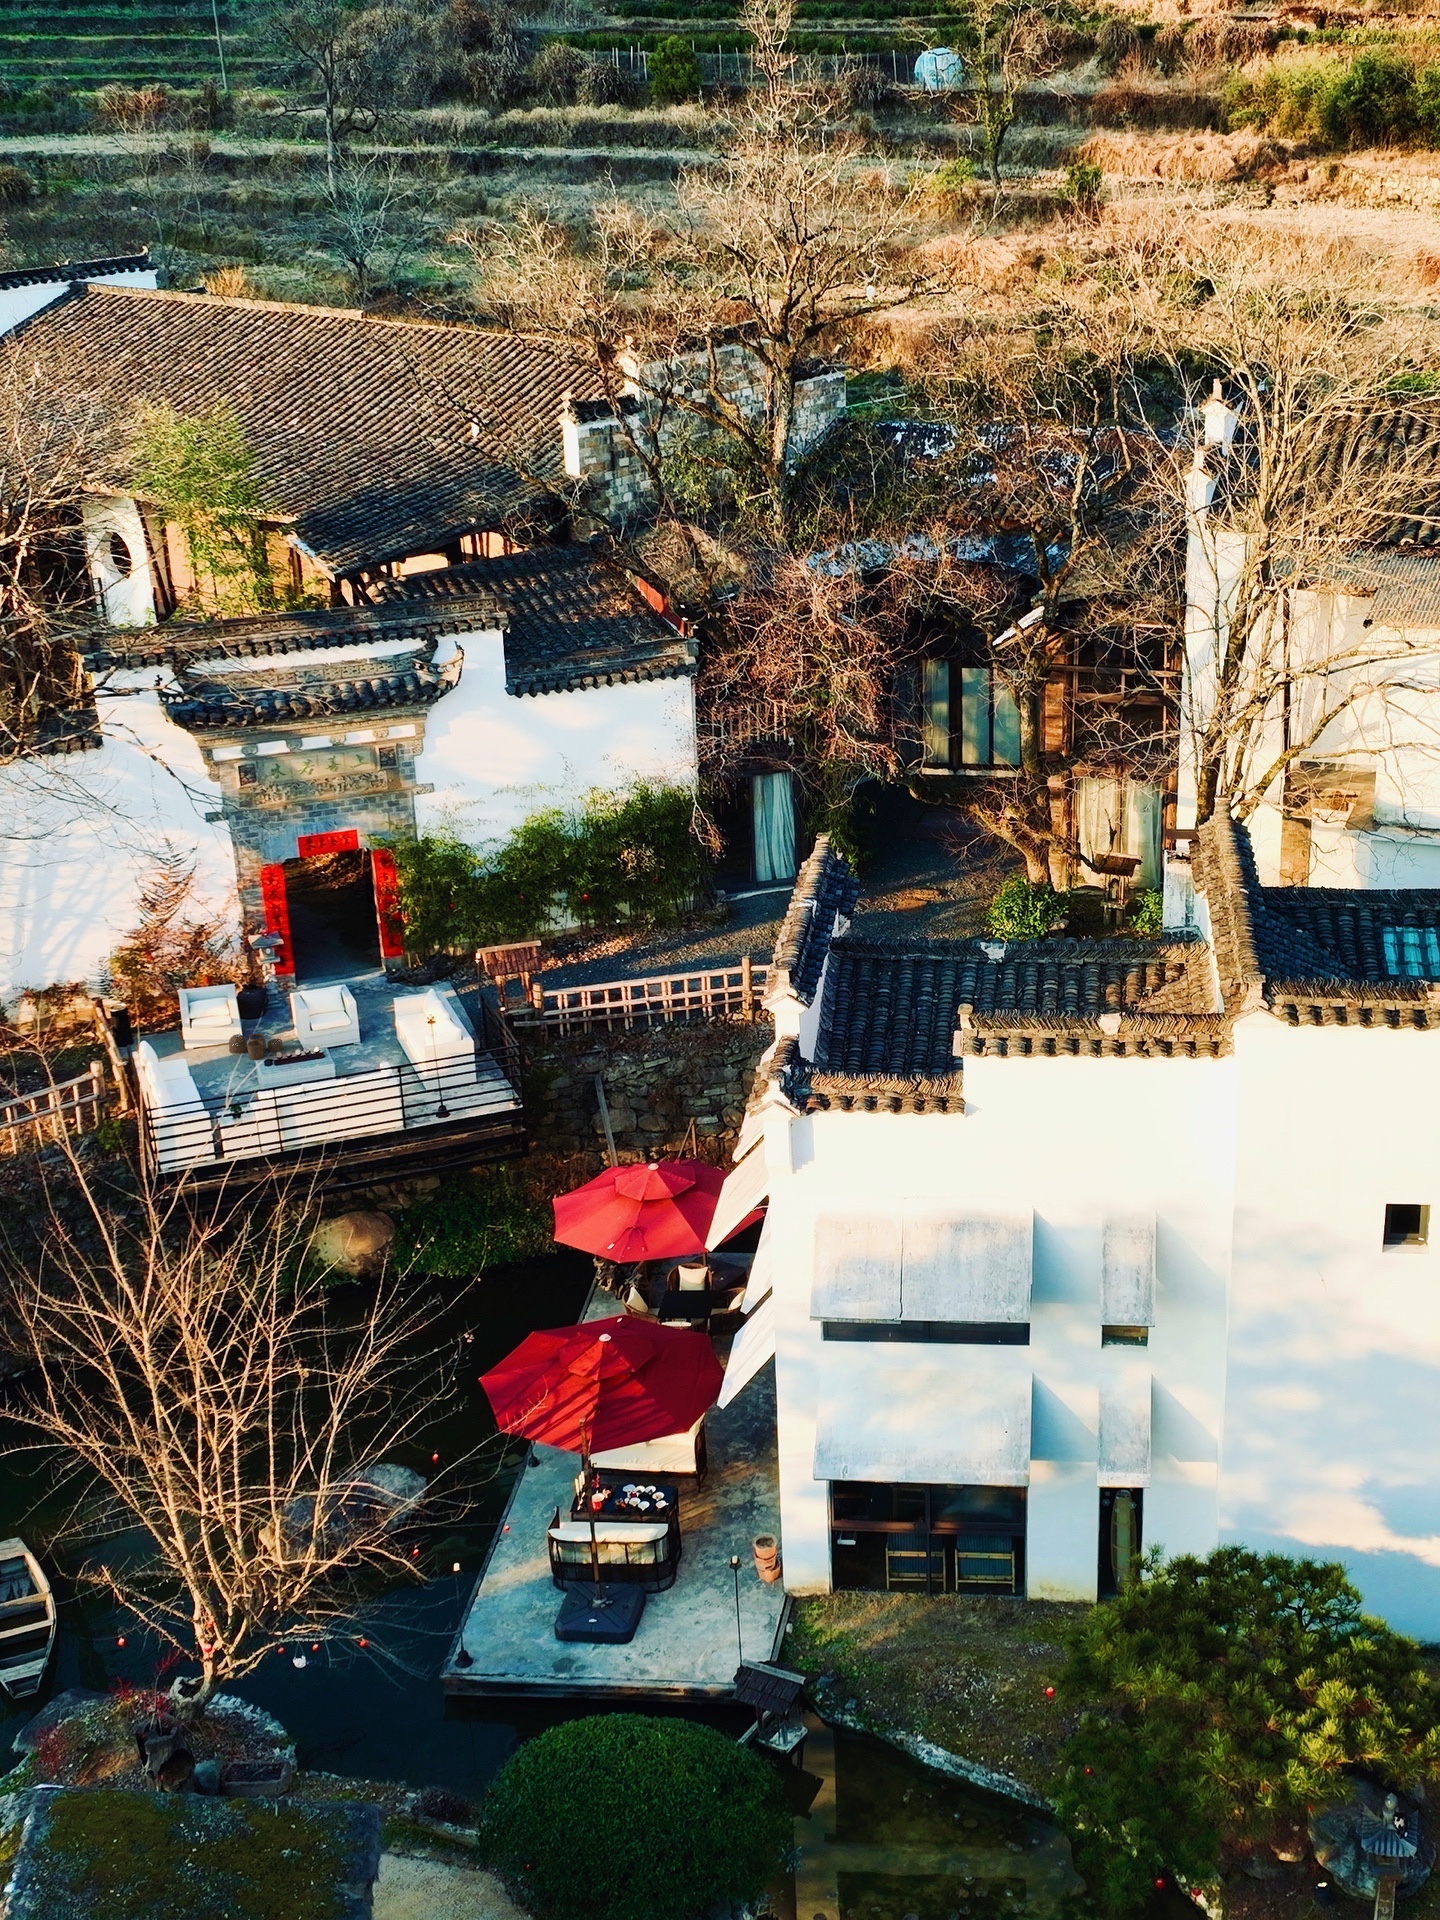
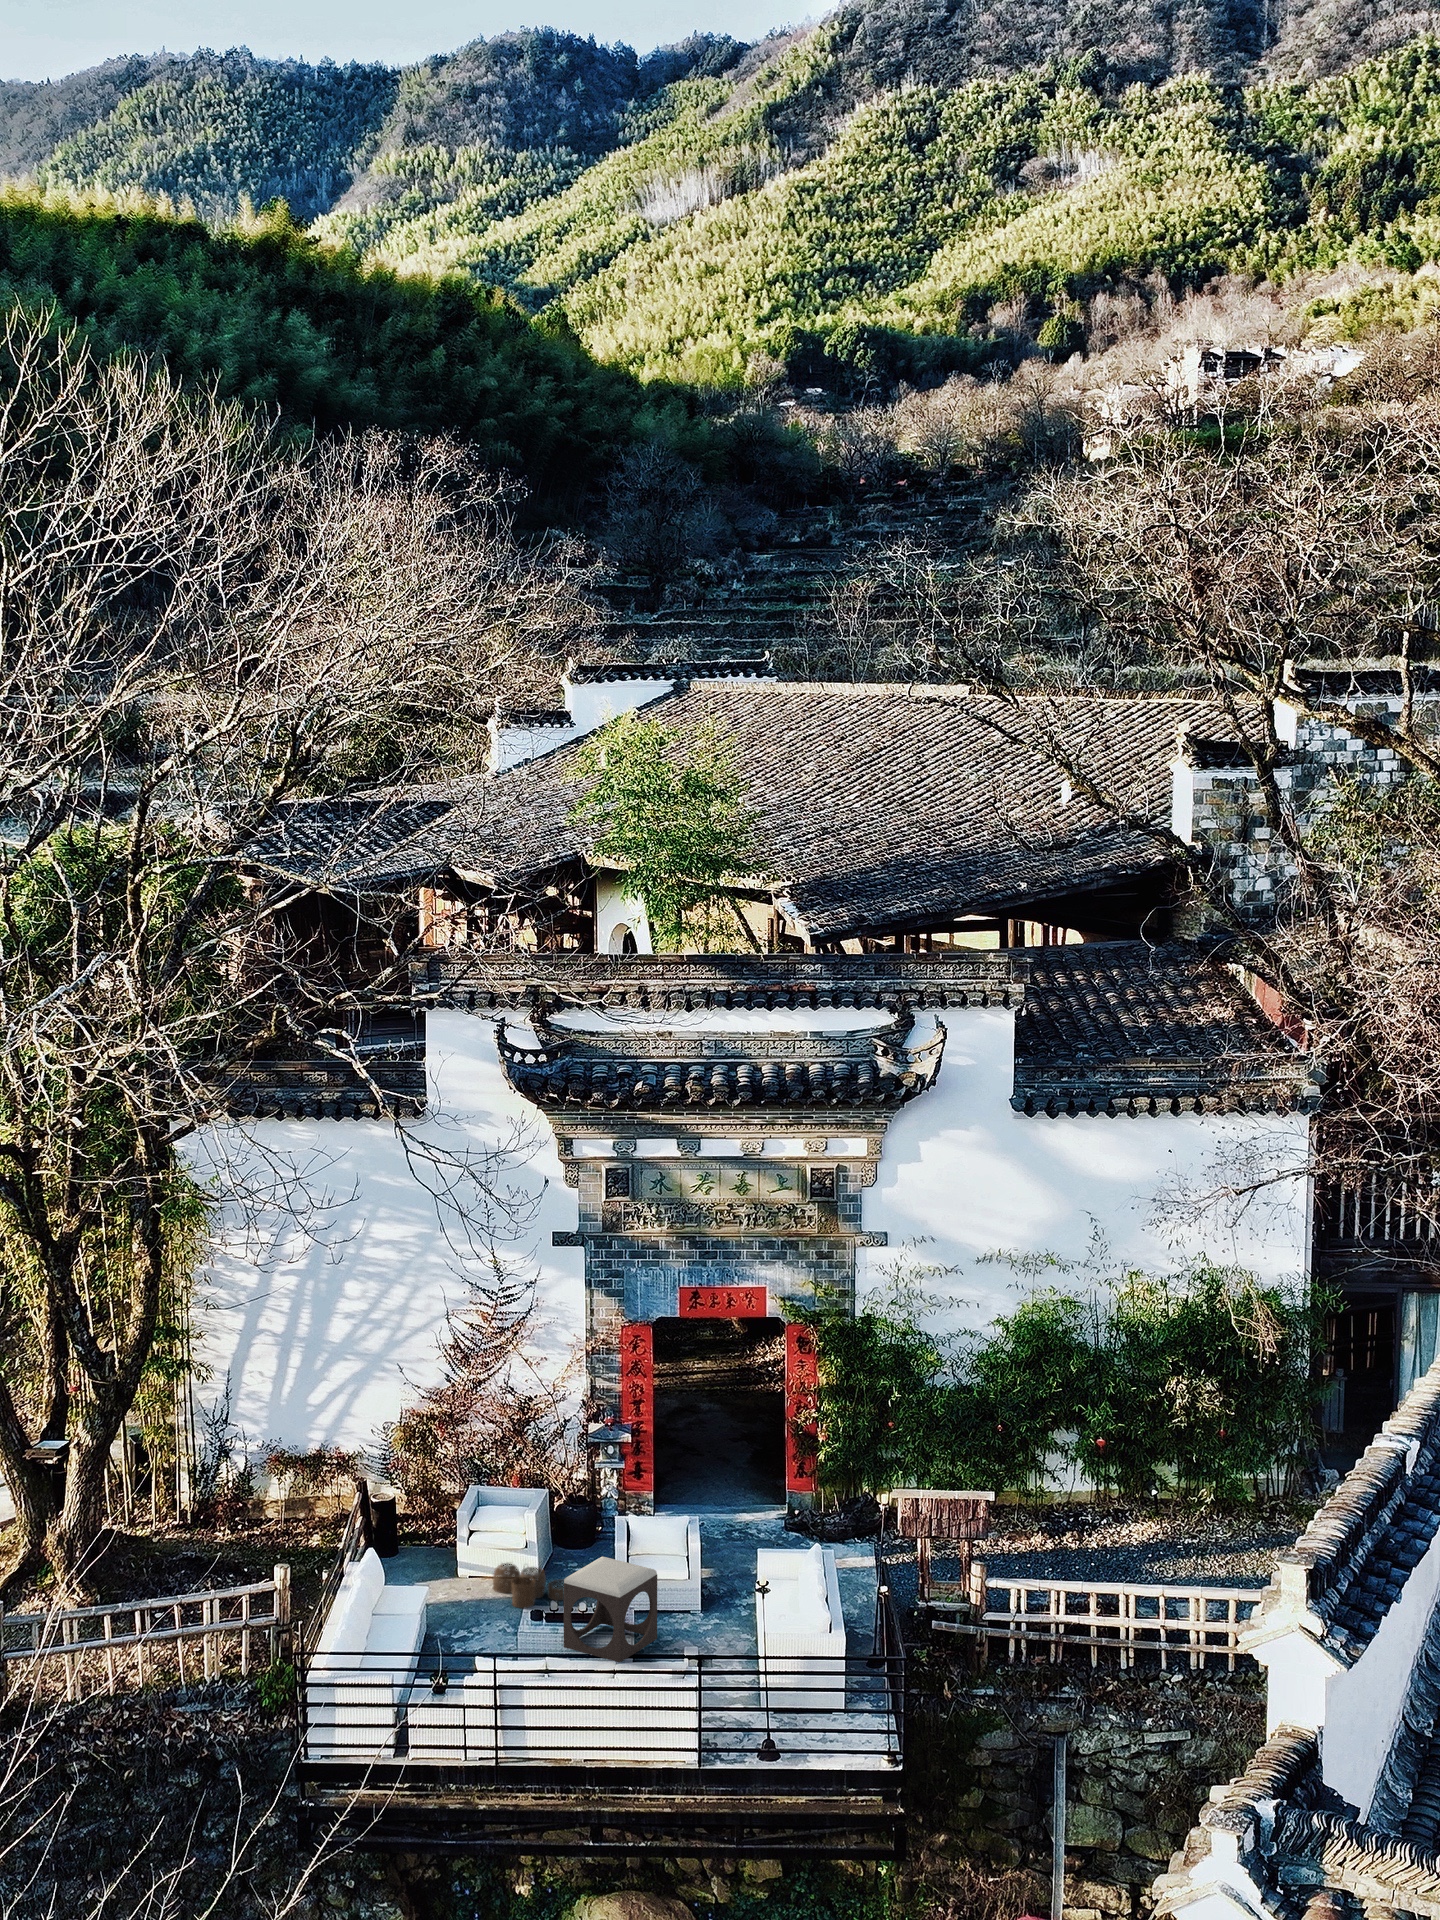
footstool: none [296,1019,354,1079] -> present [563,1556,657,1662]

